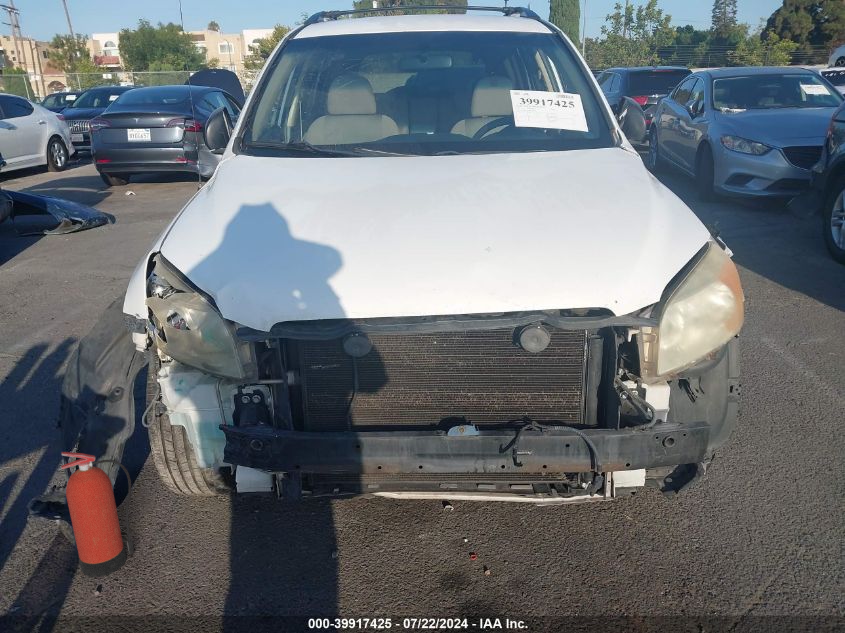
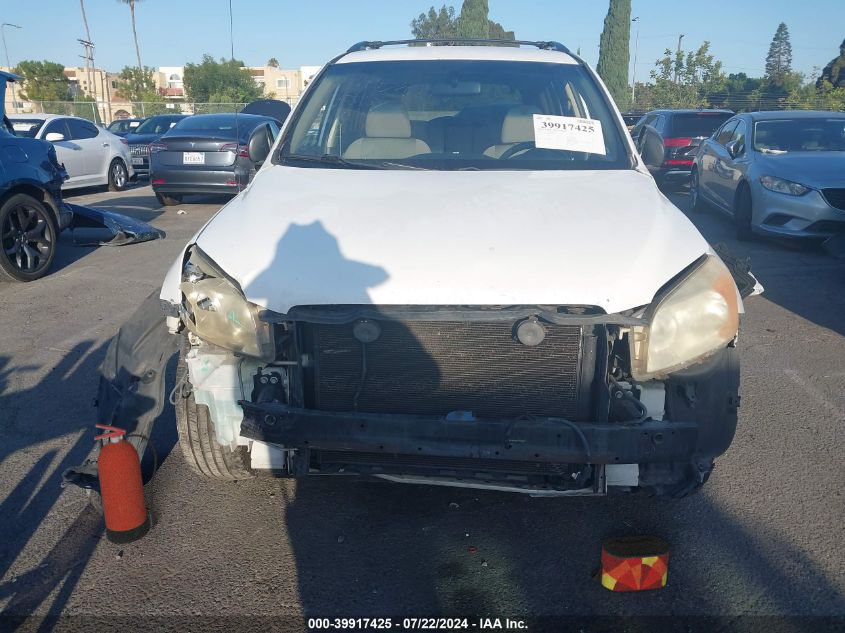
bag: none [599,537,680,599] -> present [591,535,670,593]

